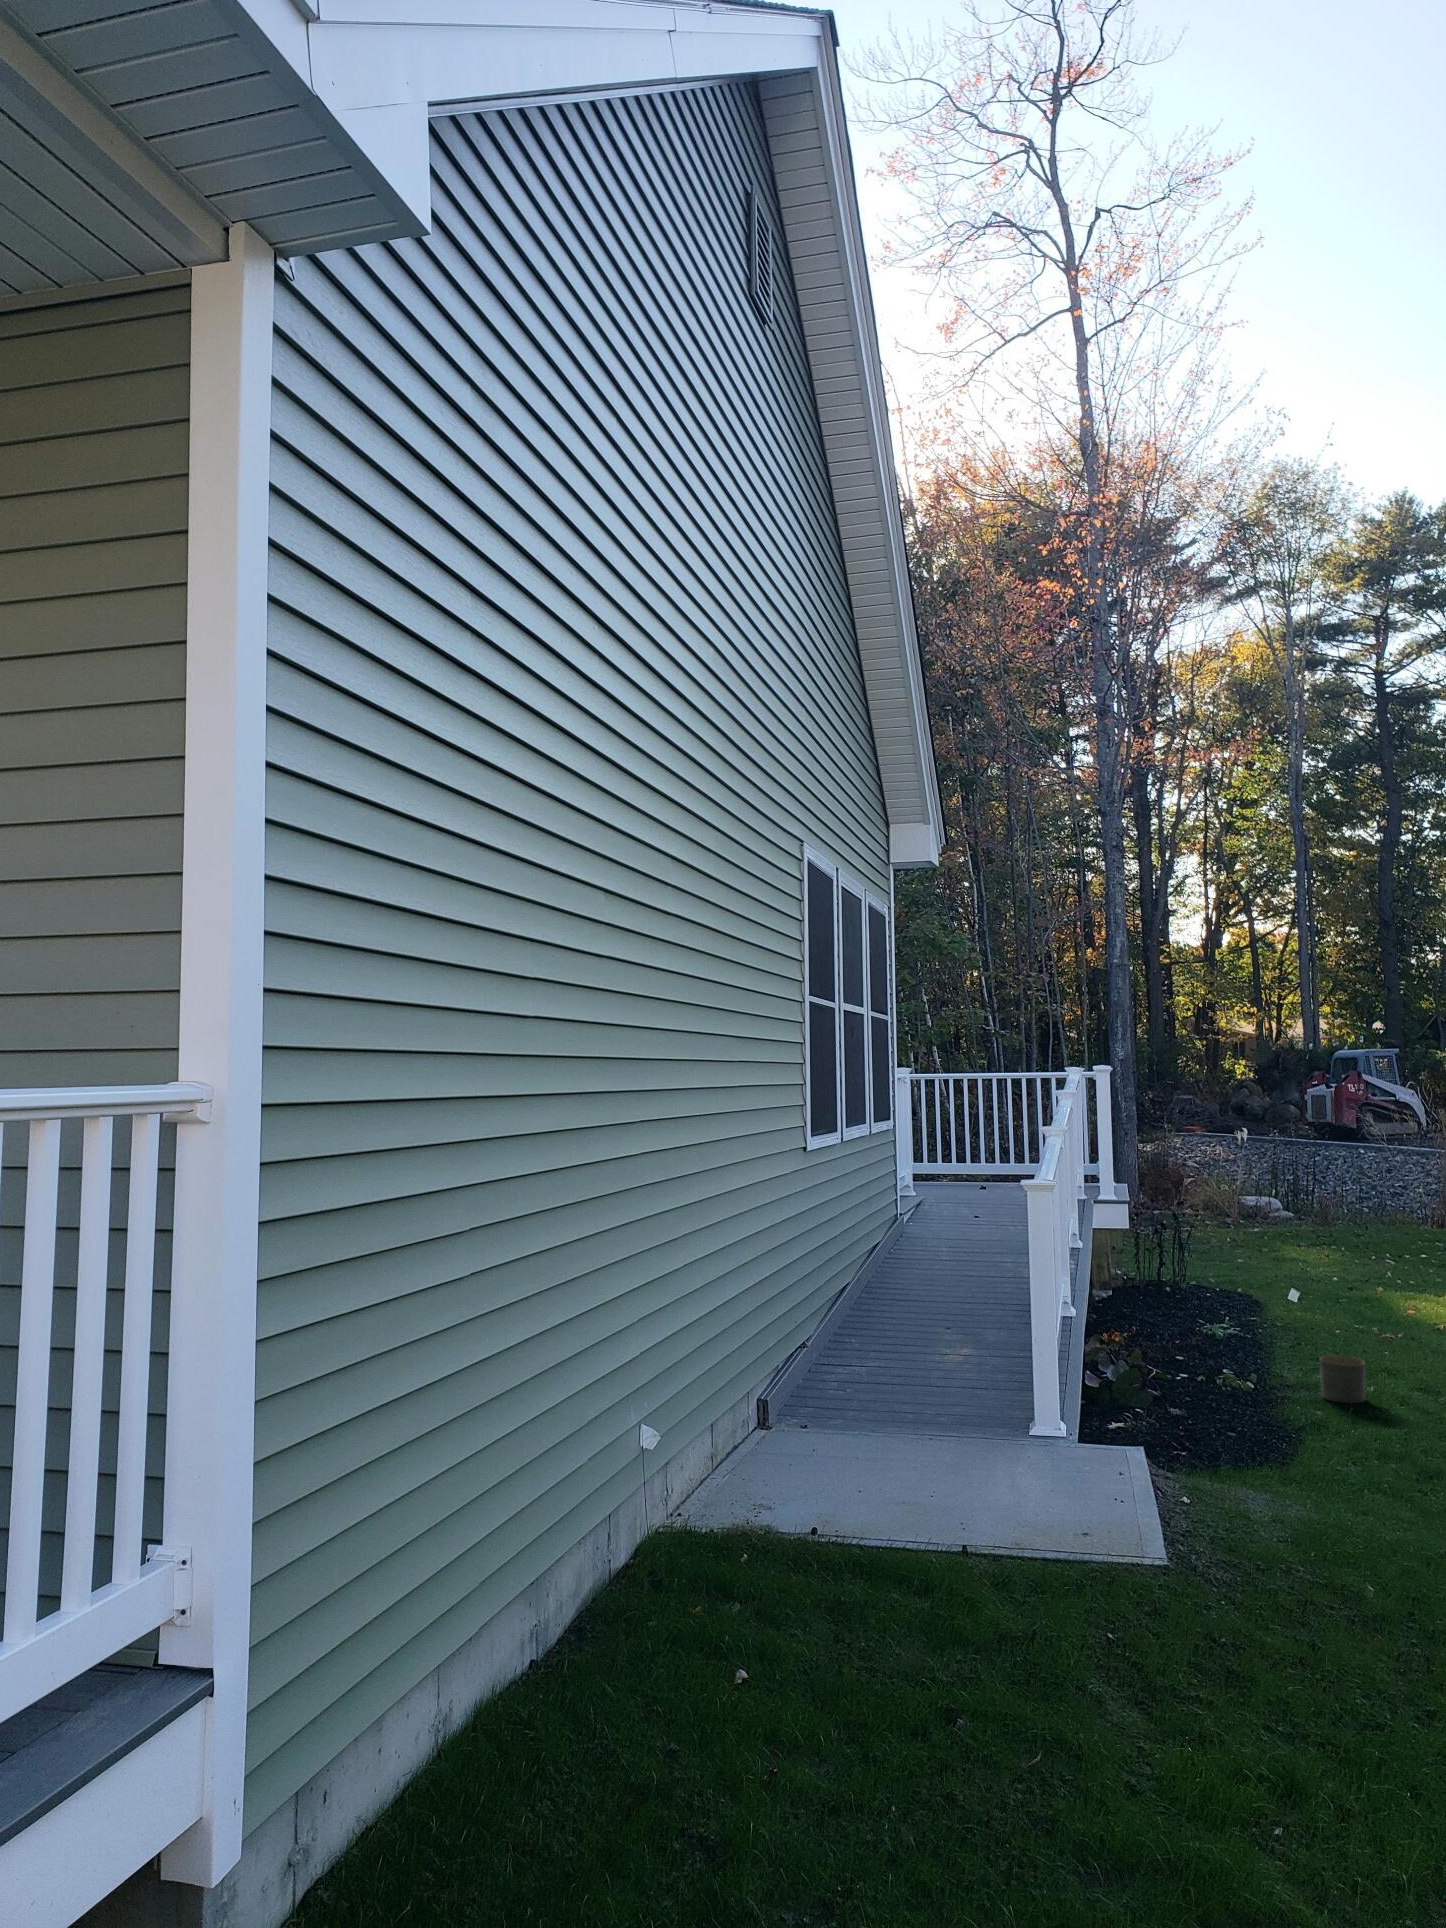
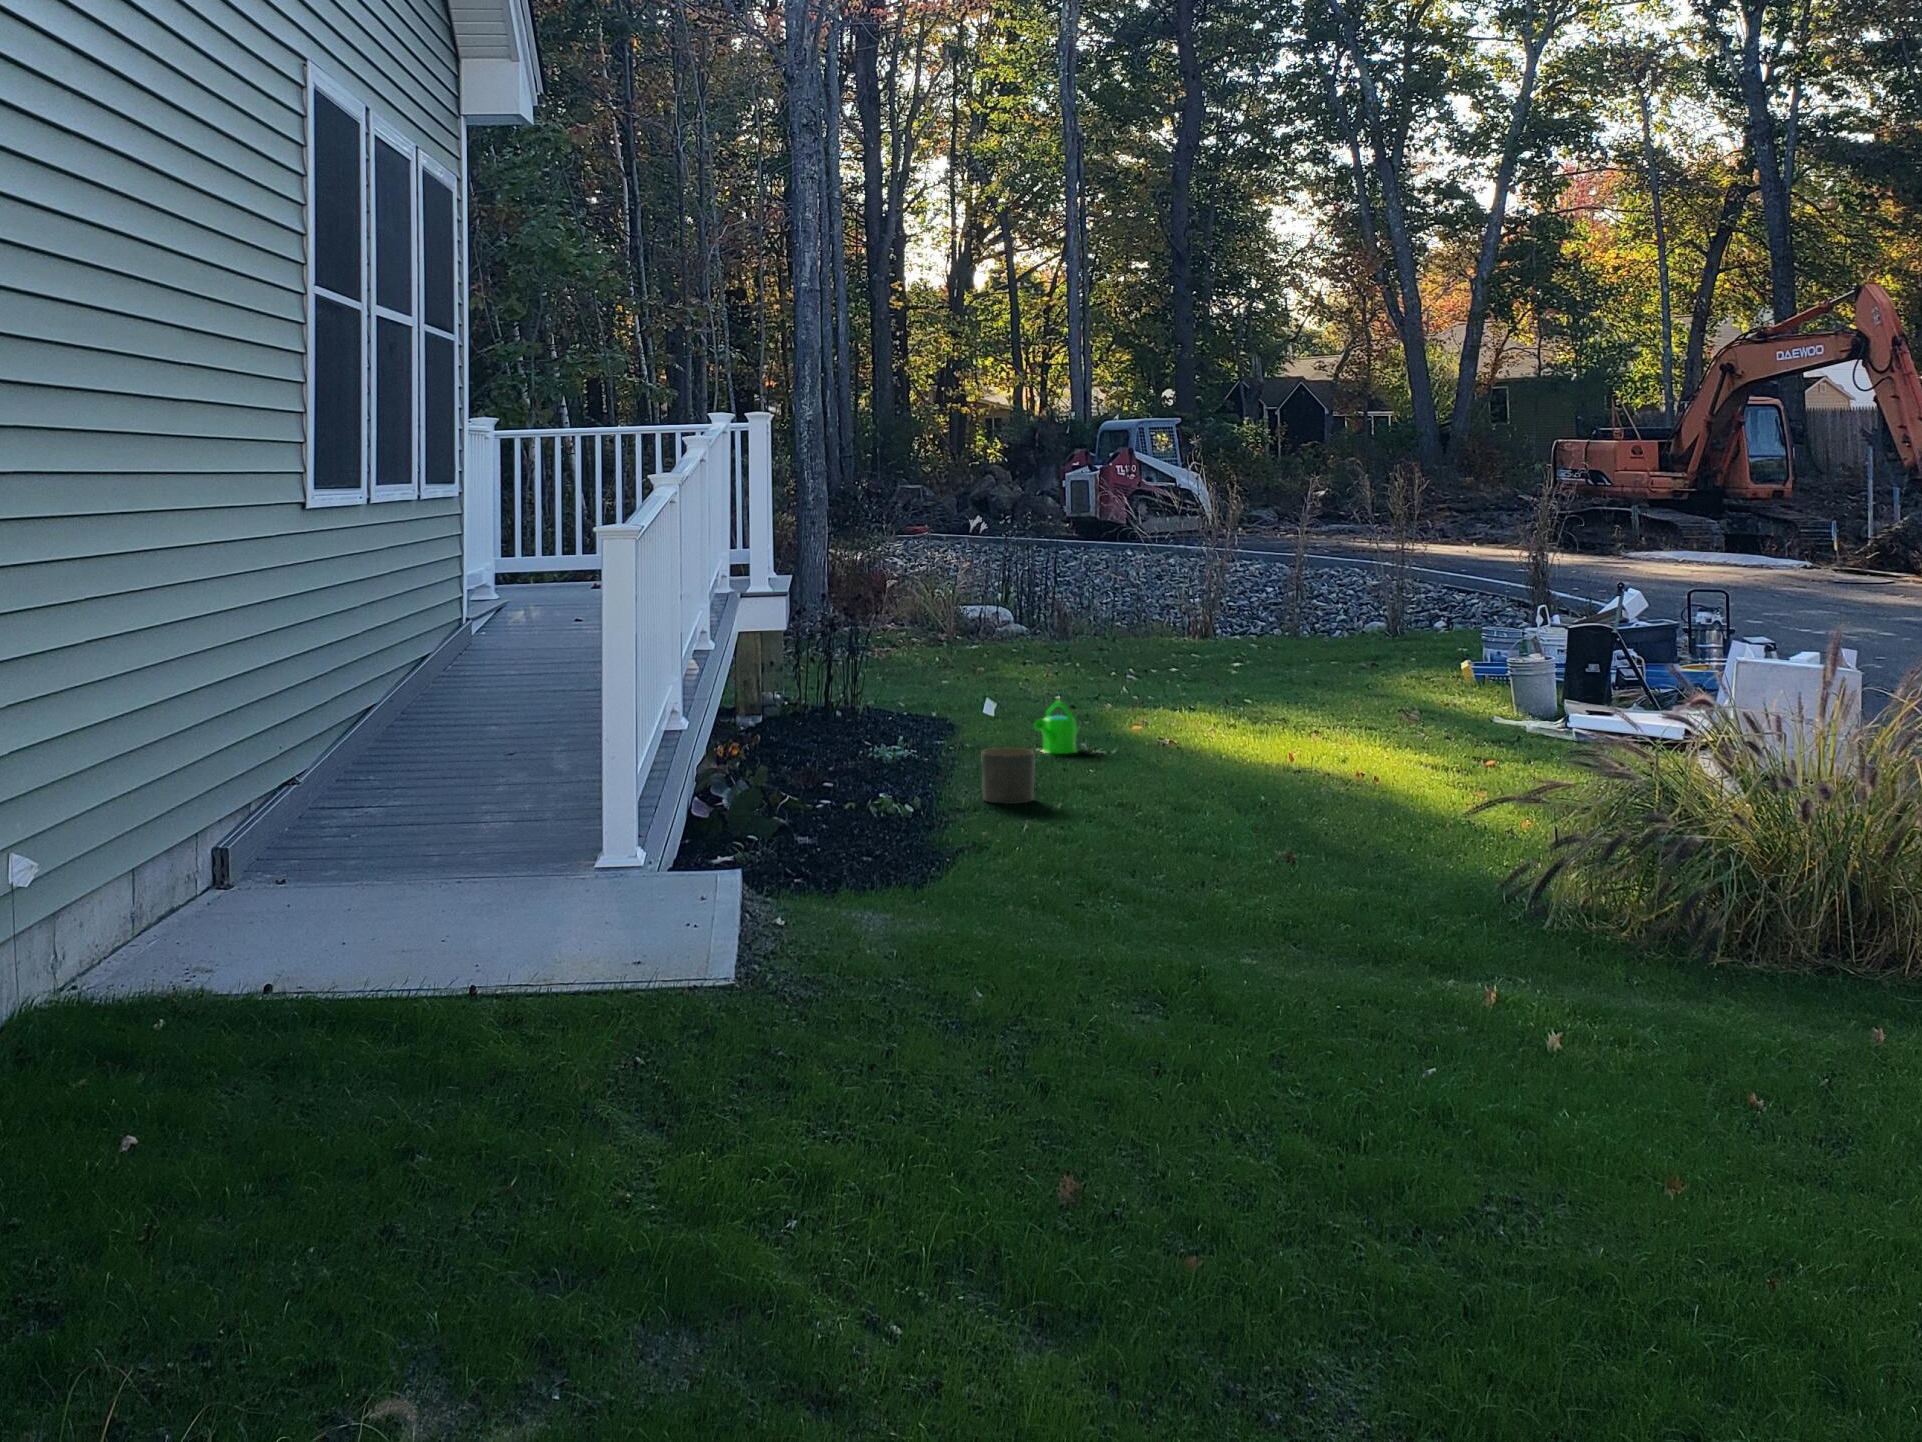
watering can: none [1345,1303,1383,1346] -> present [1034,701,1078,754]

